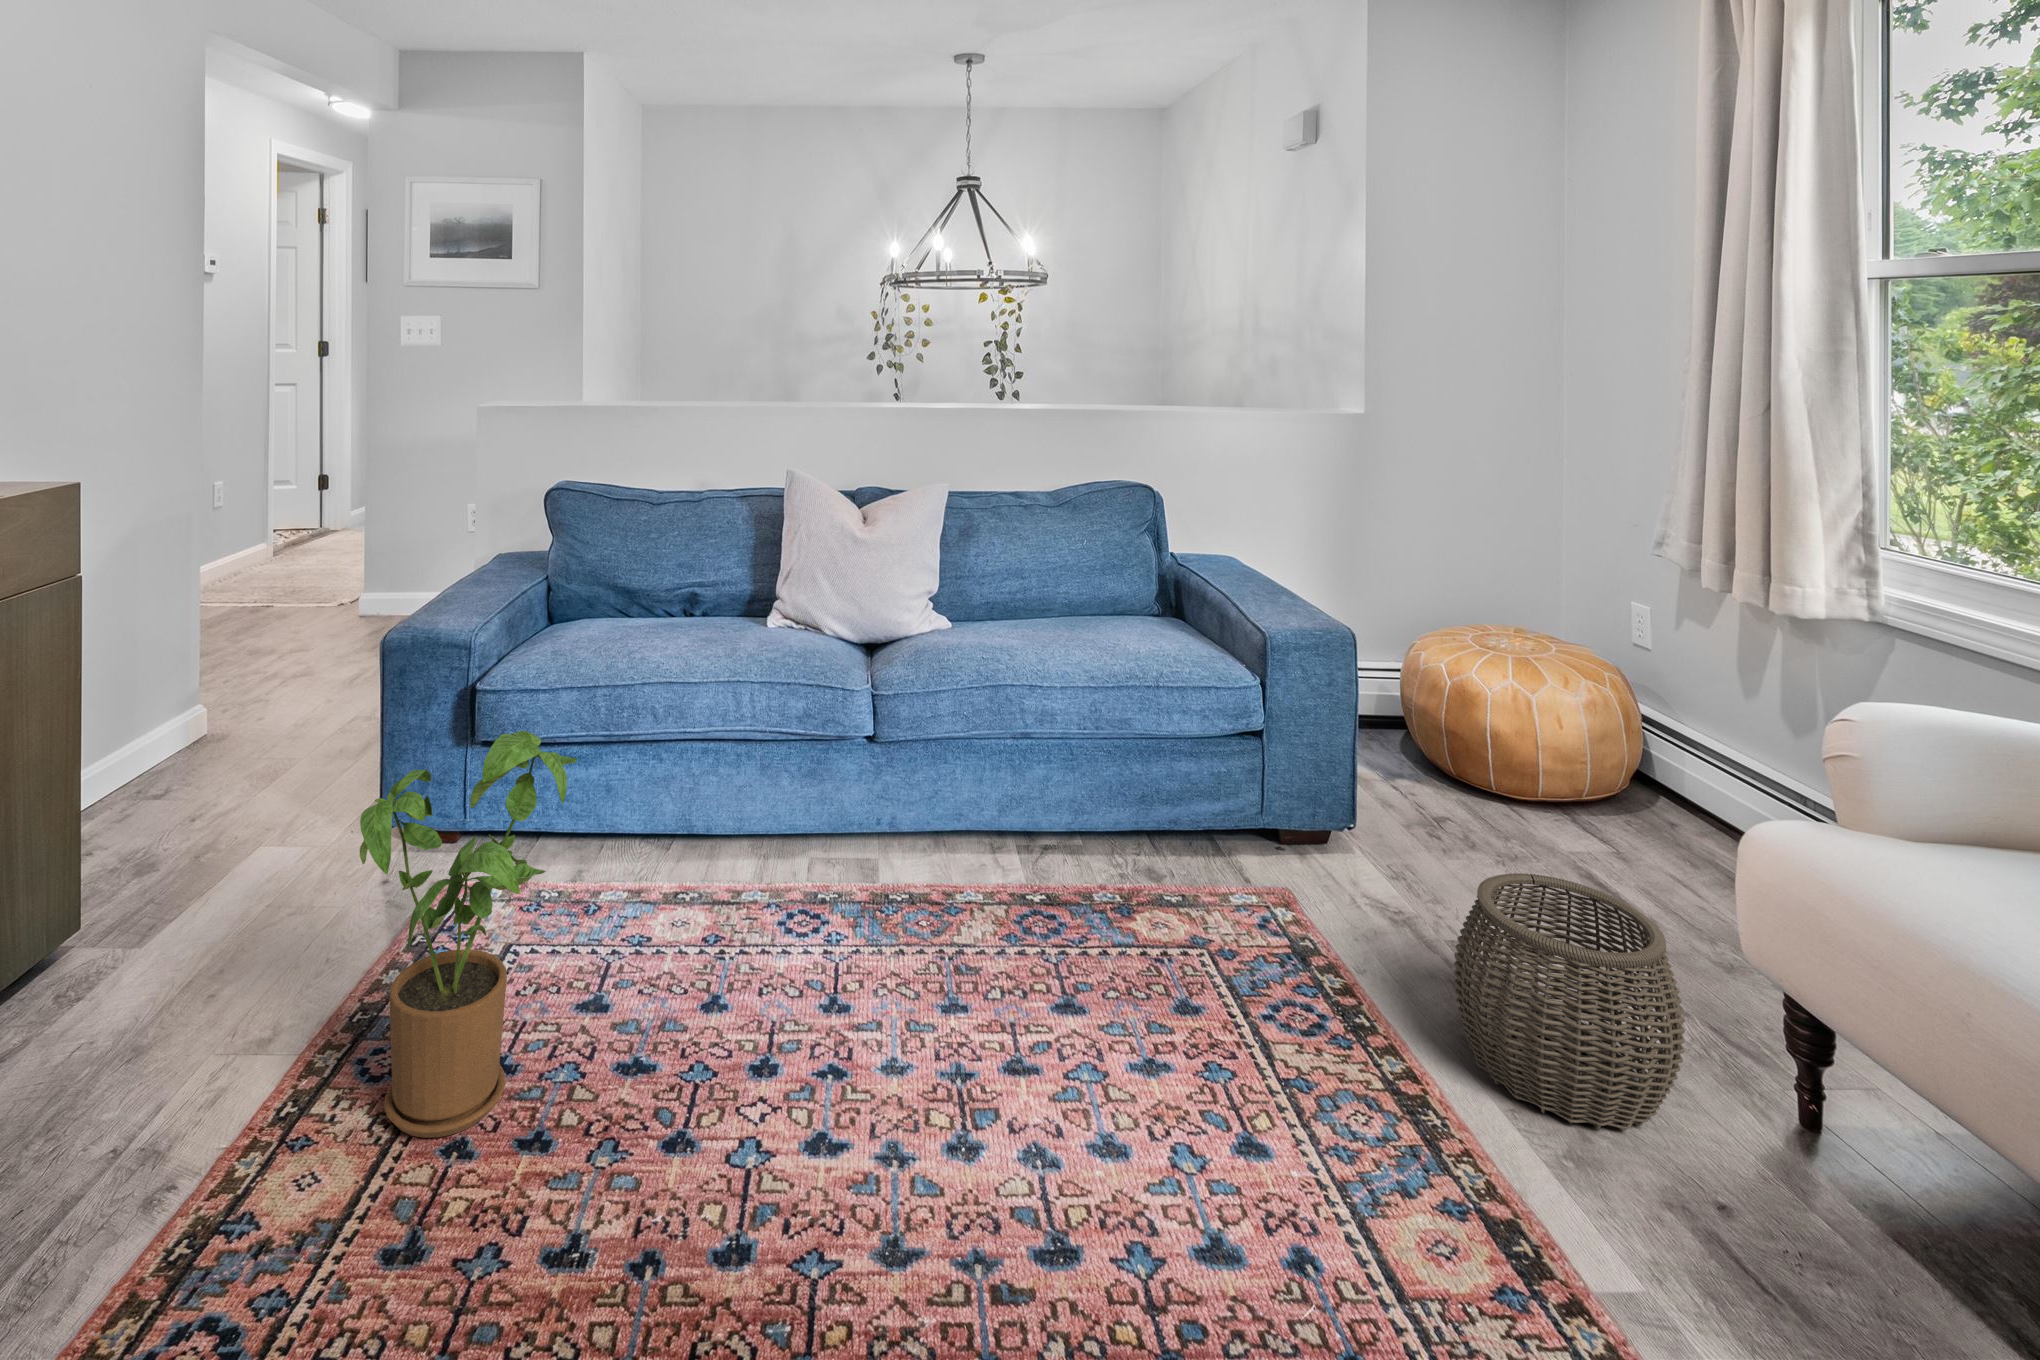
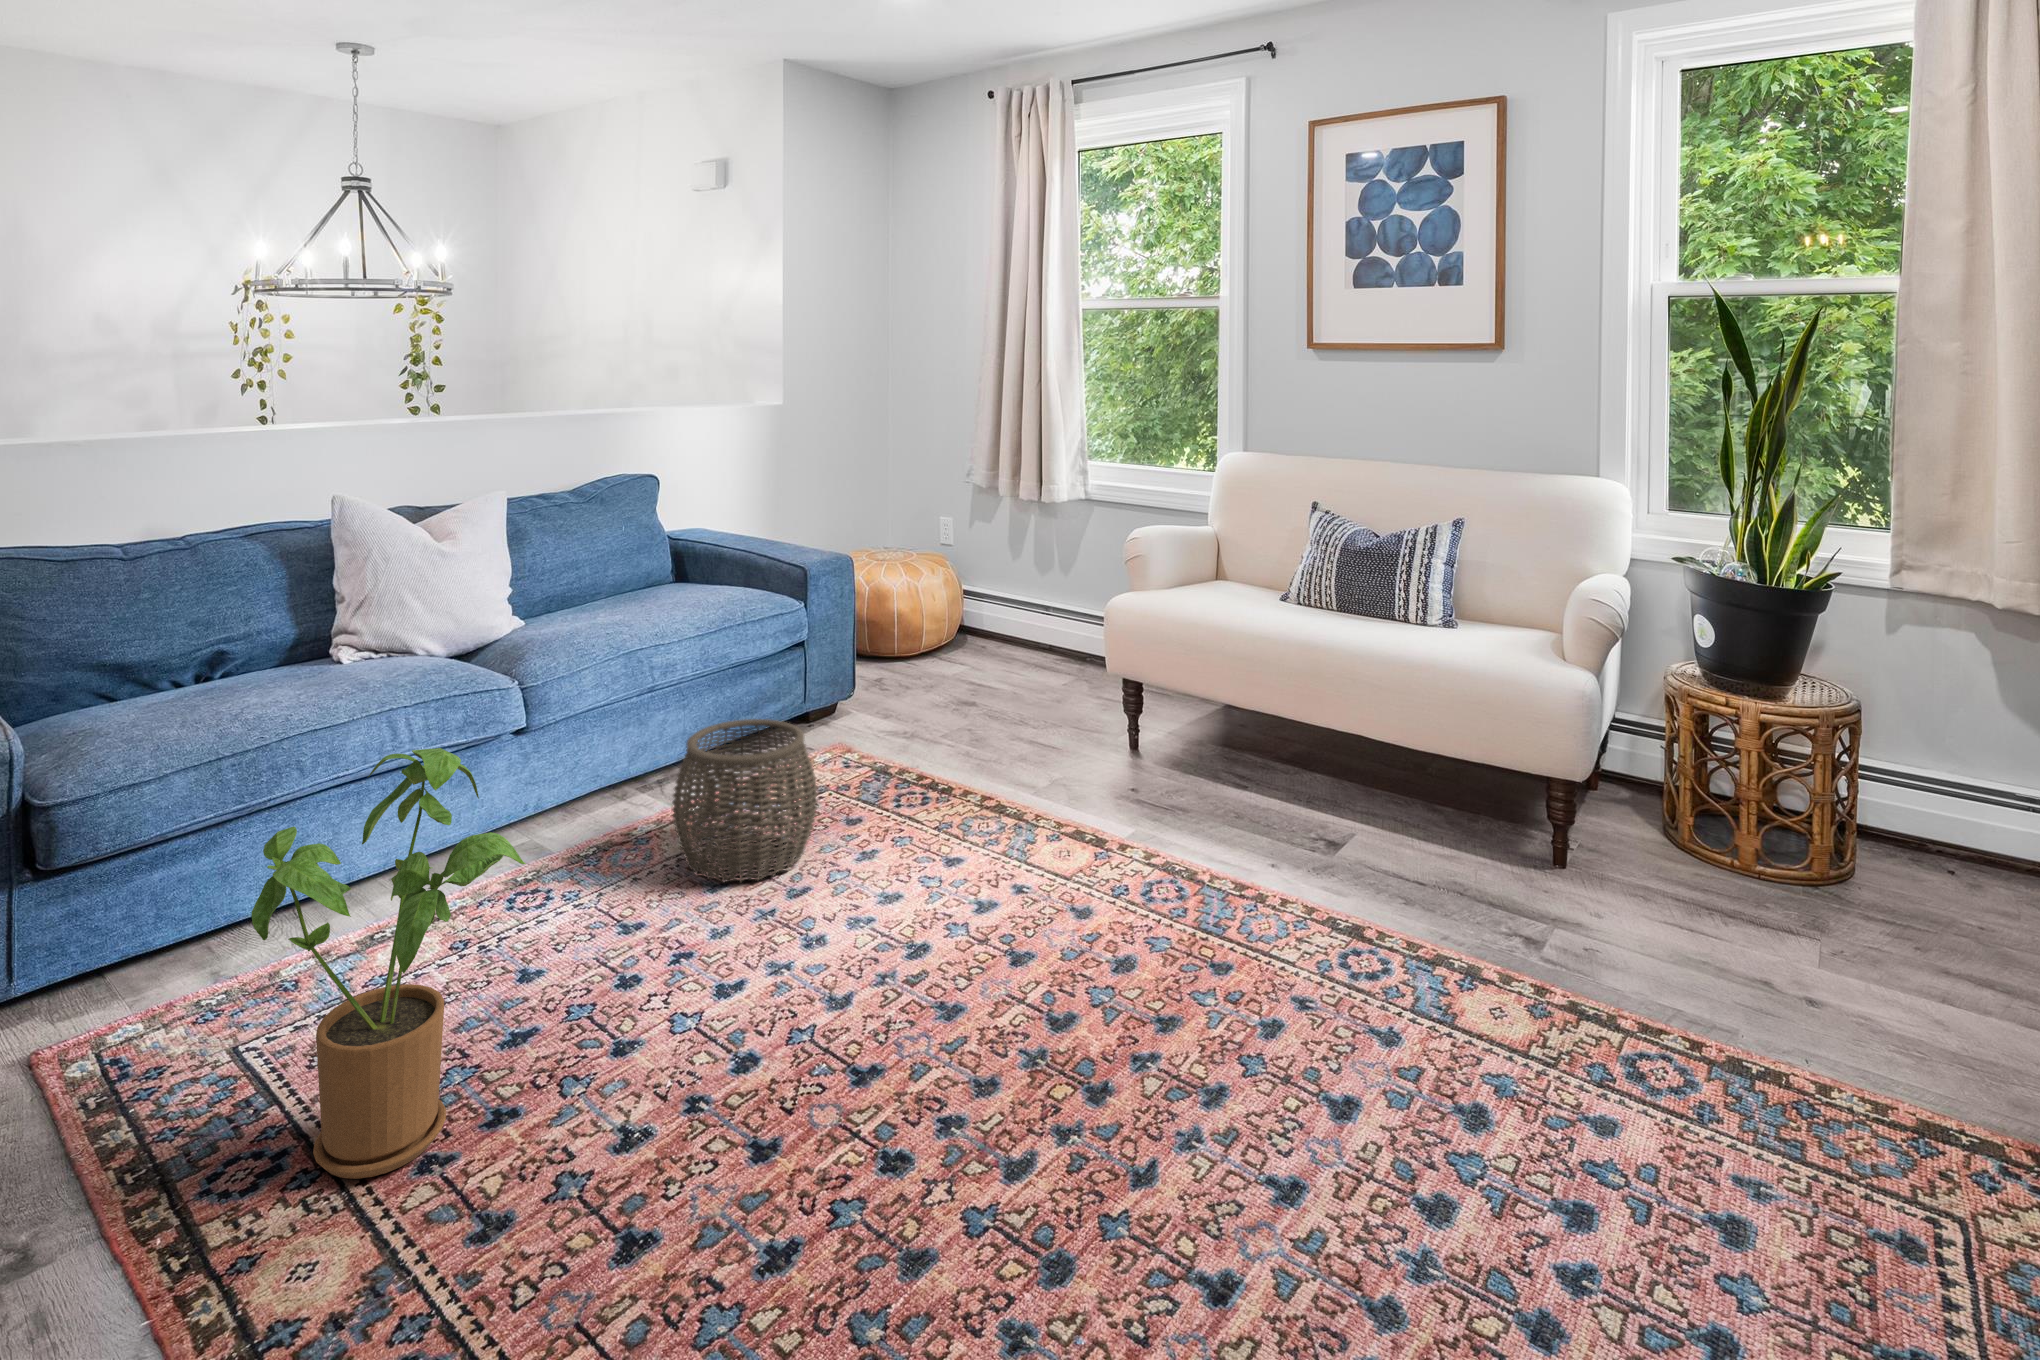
woven basket: present [1454,873,1685,1130] -> present [672,719,818,882]

